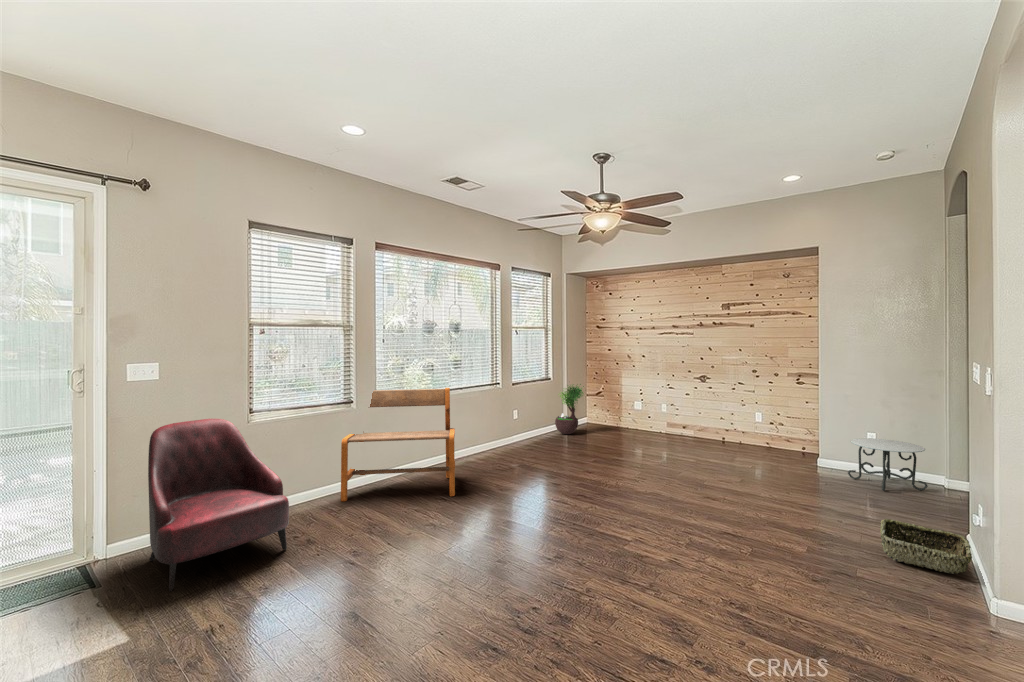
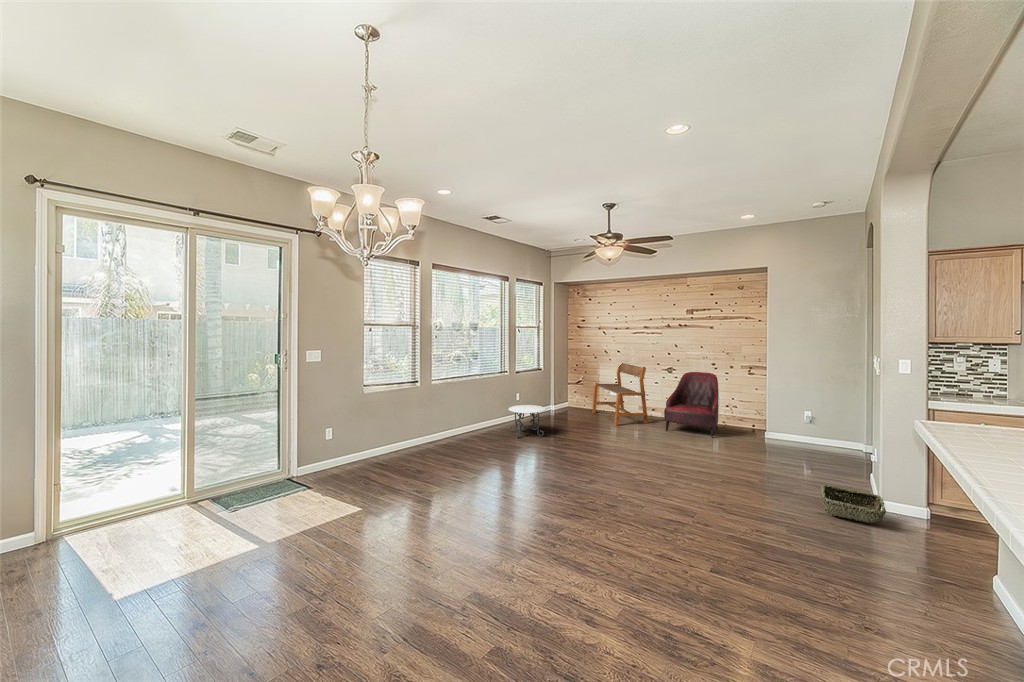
potted tree: present [555,384,584,434] -> none [548,374,574,418]
bench: present [341,388,455,501] -> present [592,363,648,426]
armchair: present [148,419,289,591] -> present [664,372,719,438]
side table: present [848,438,928,491] -> present [509,405,545,438]

